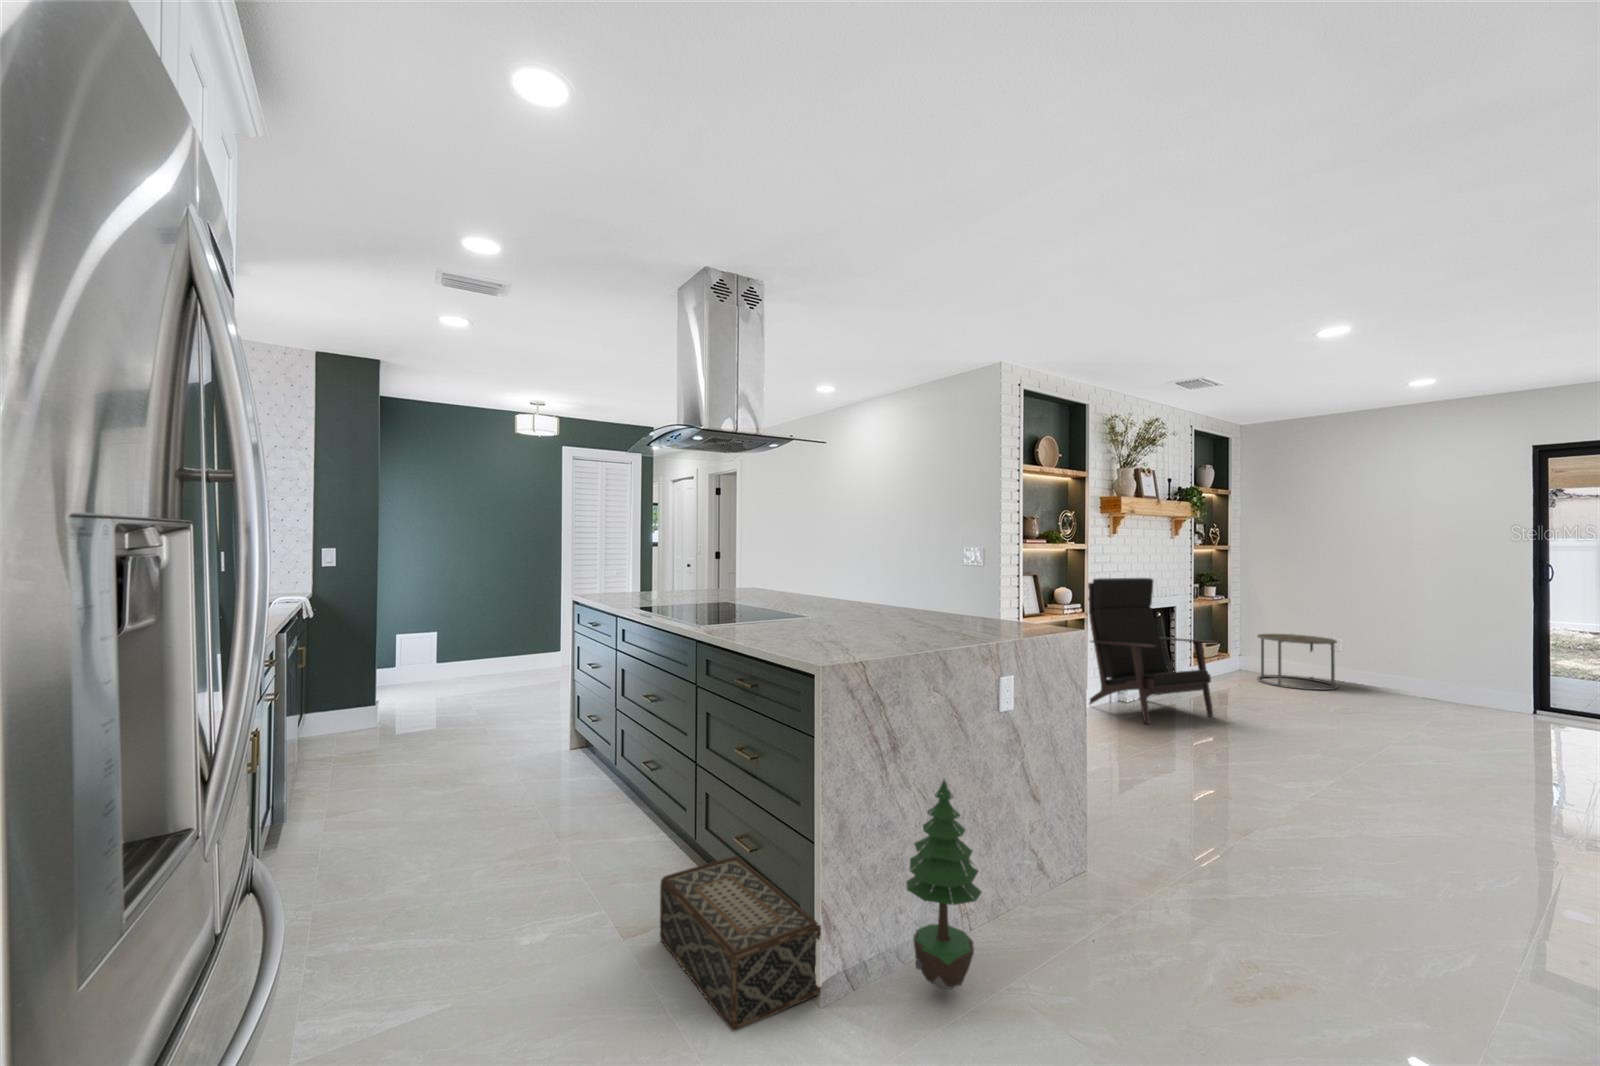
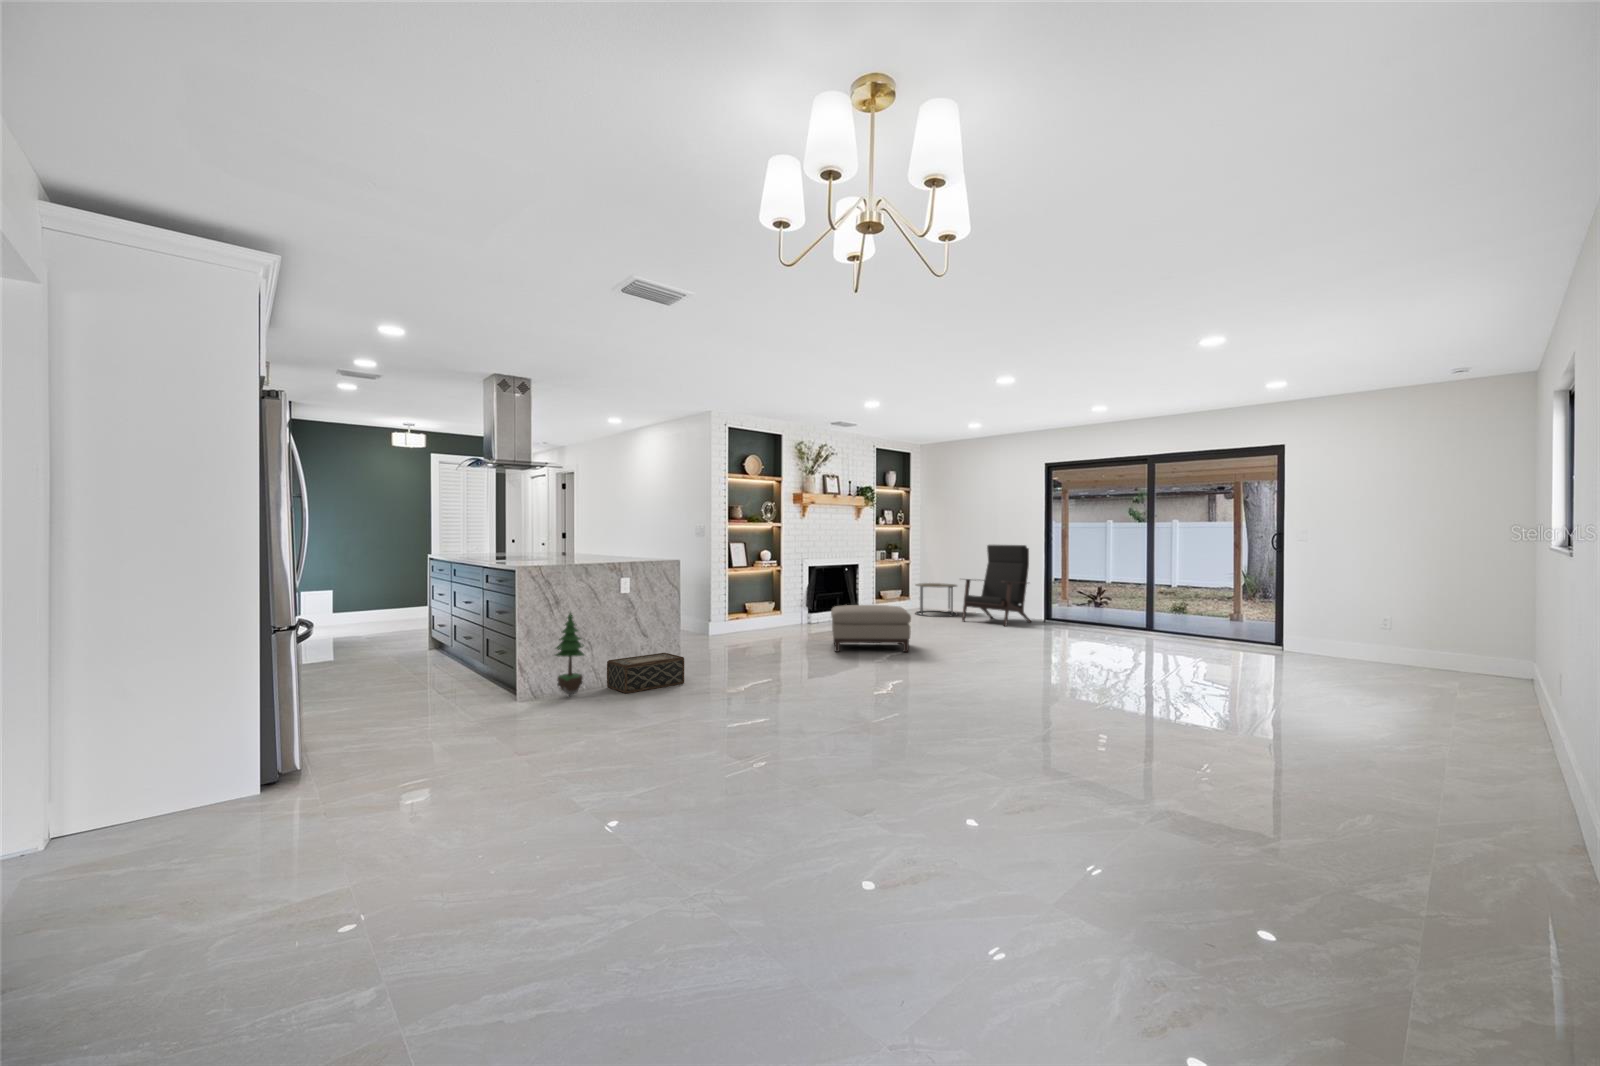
lounge chair: present [1088,578,1218,724] -> present [962,545,1030,626]
ottoman: none [1250,697,1474,805] -> present [831,605,911,652]
woven basket: present [660,856,821,1031] -> present [607,653,684,693]

